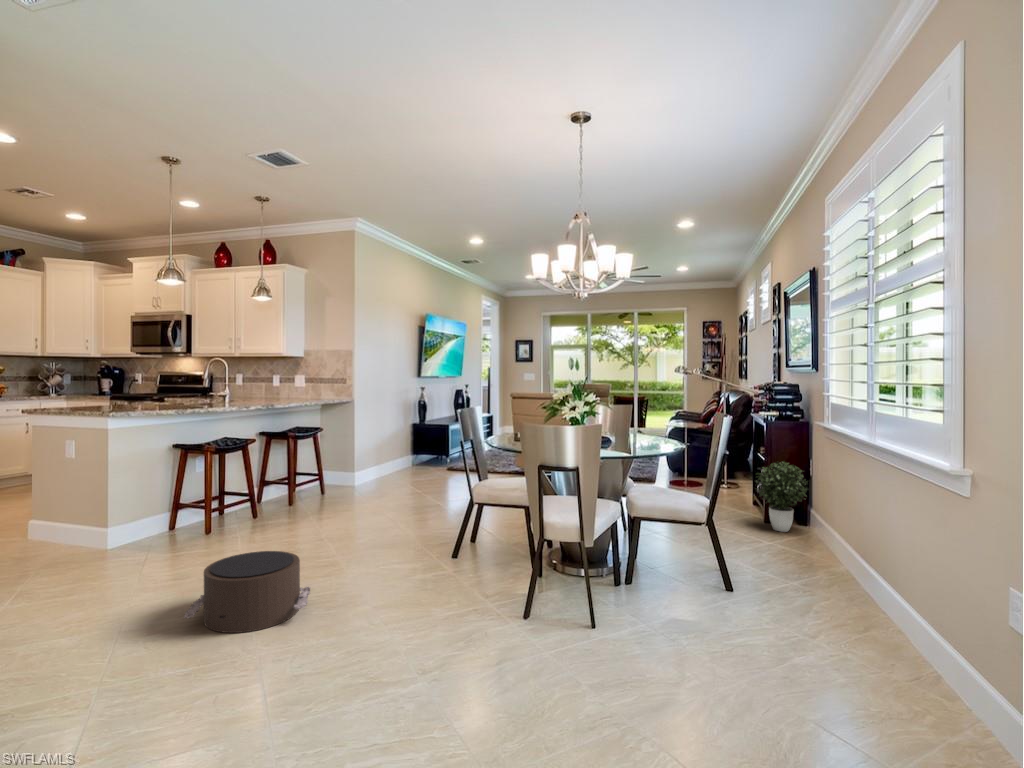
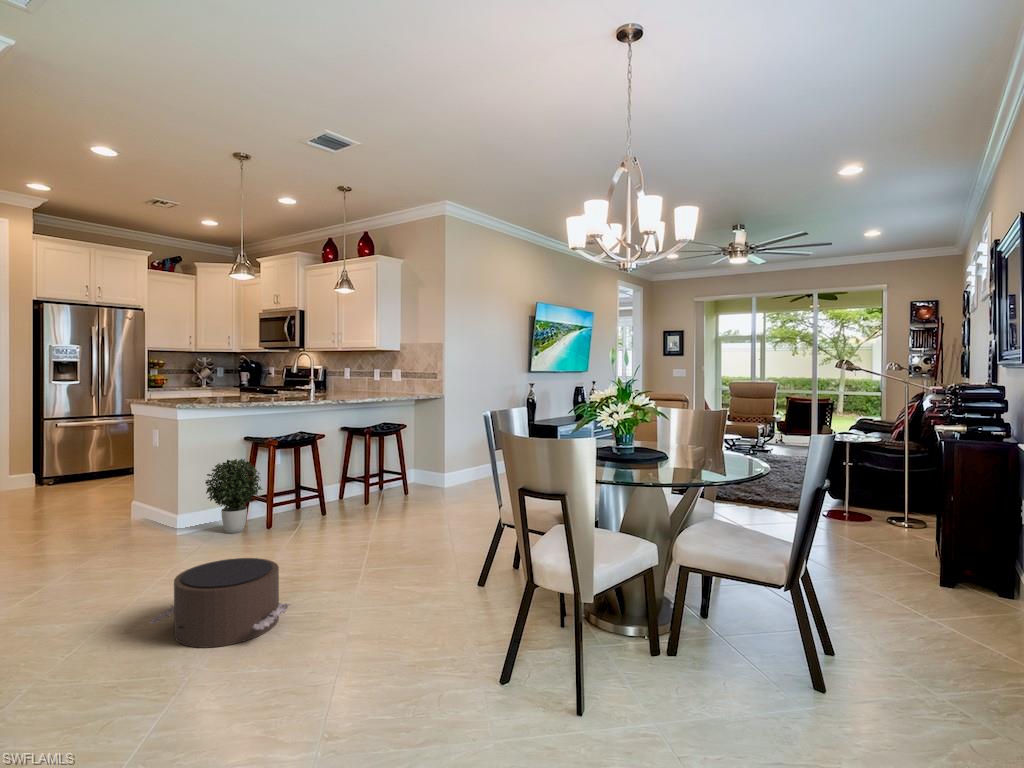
potted plant: present [756,461,807,532] -> present [205,459,262,533]

